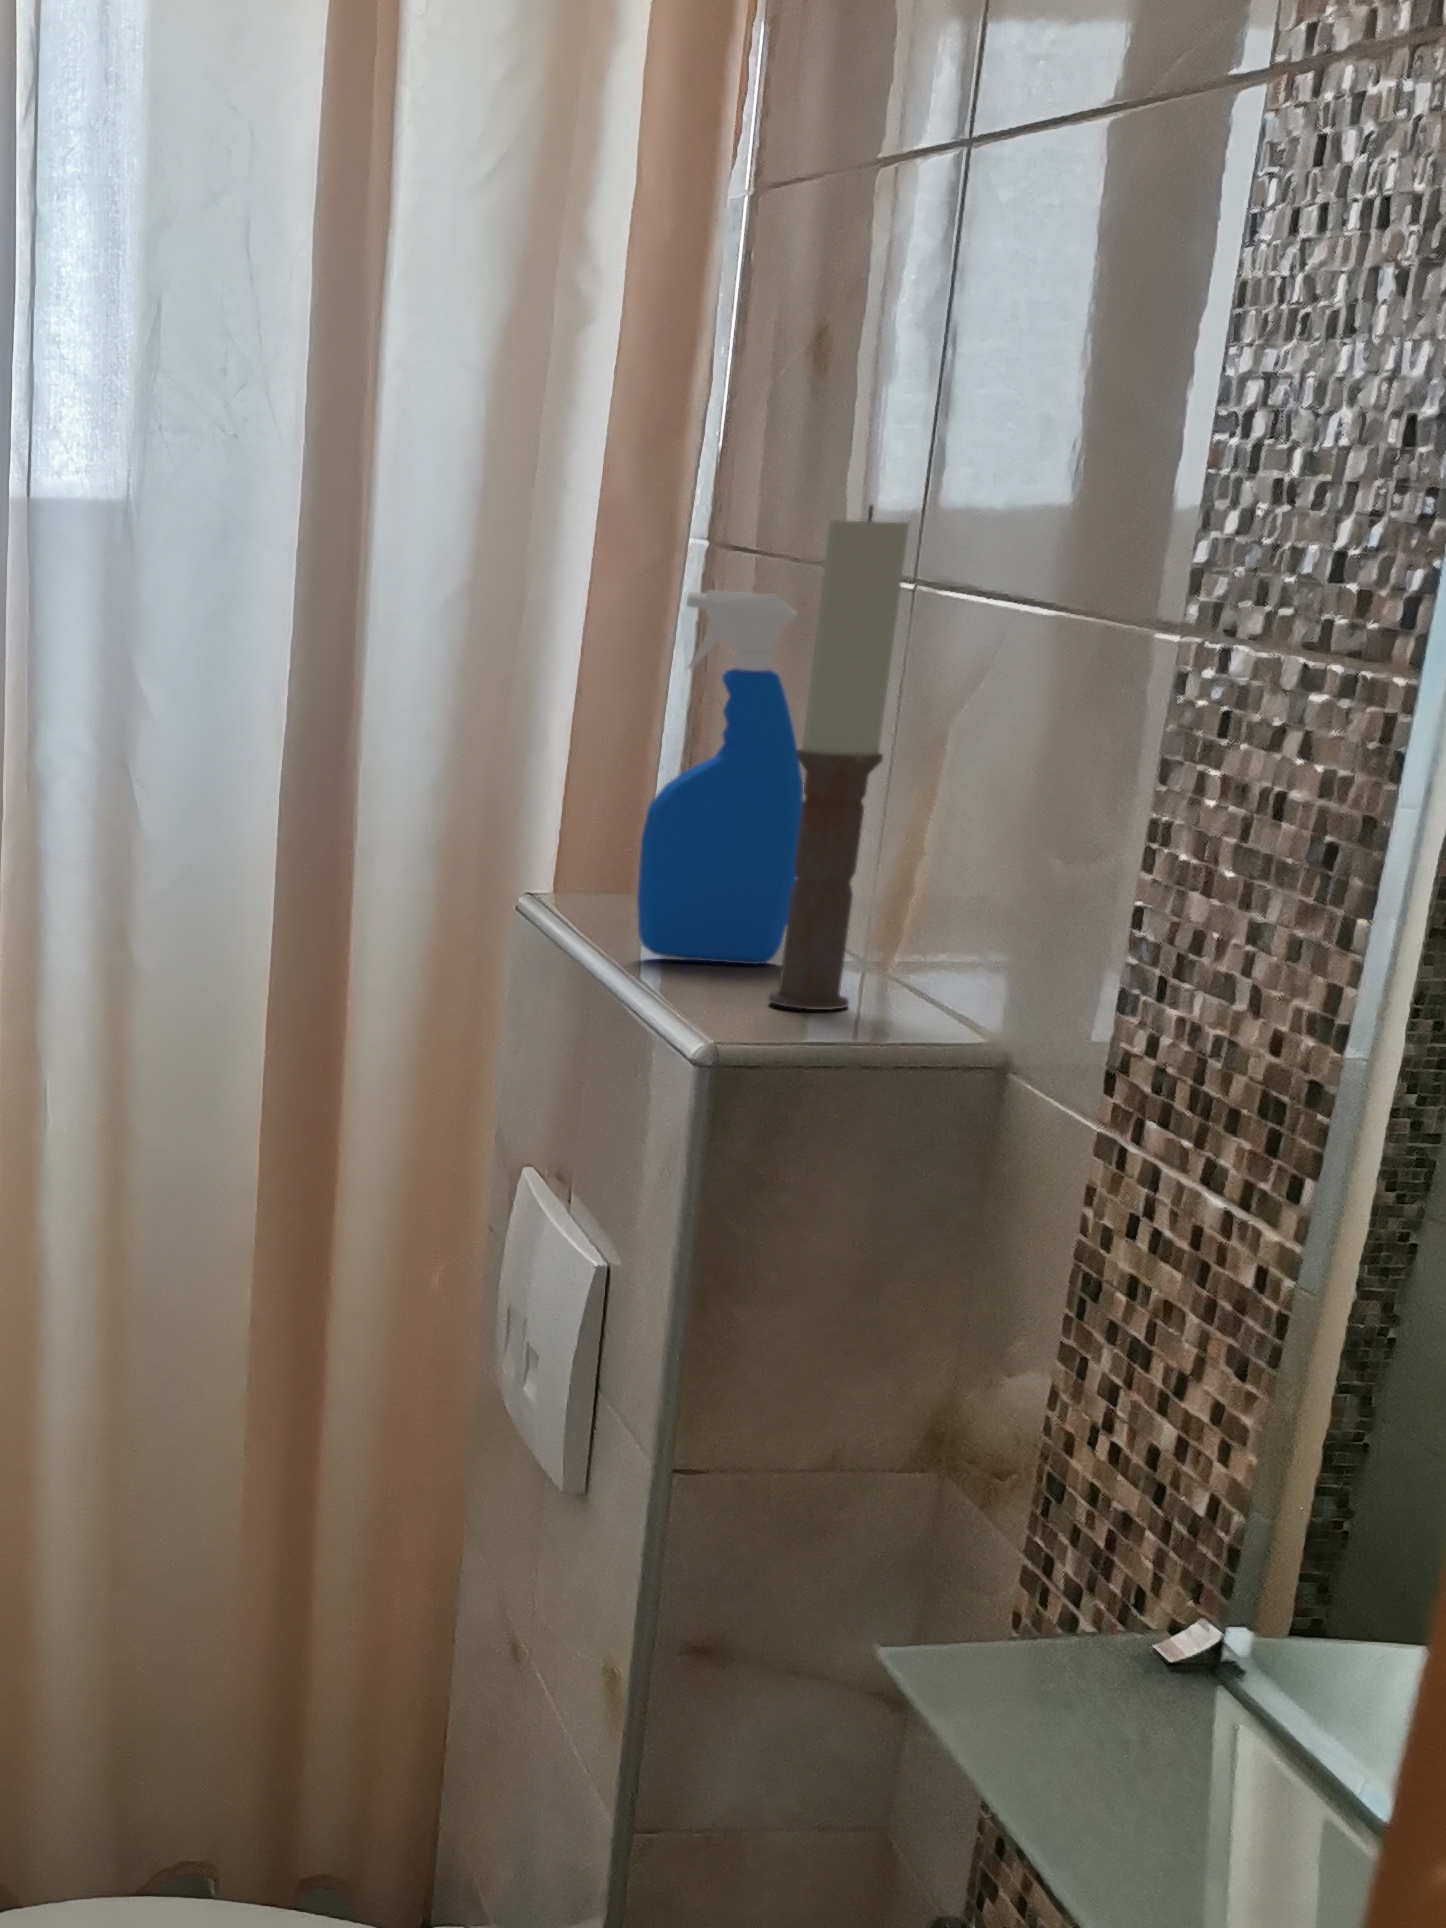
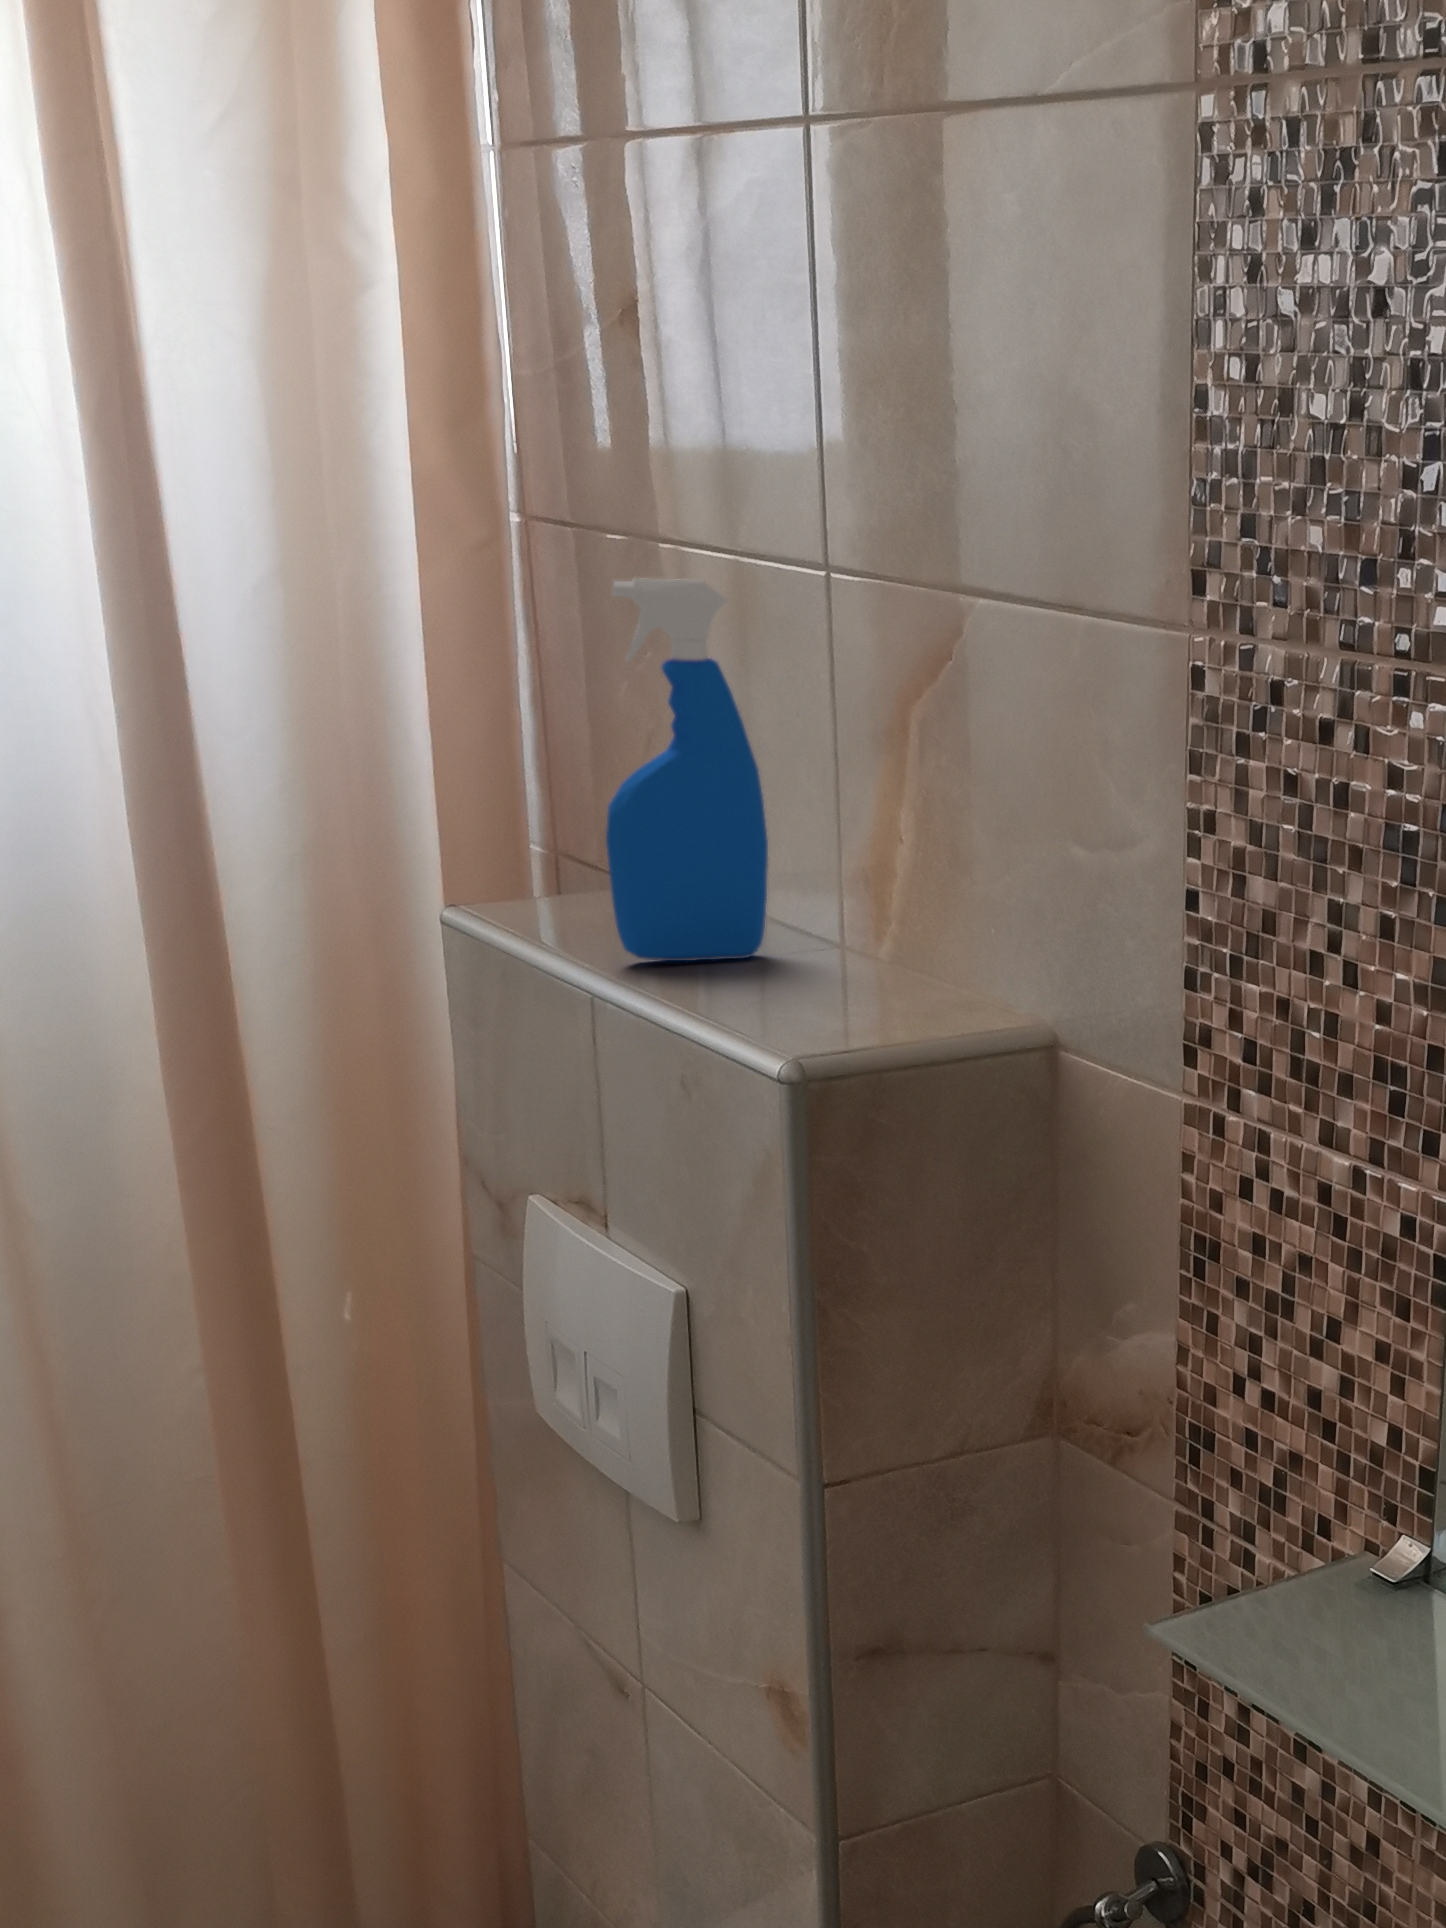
candle: present [768,505,909,1010] -> none [792,497,882,1008]

